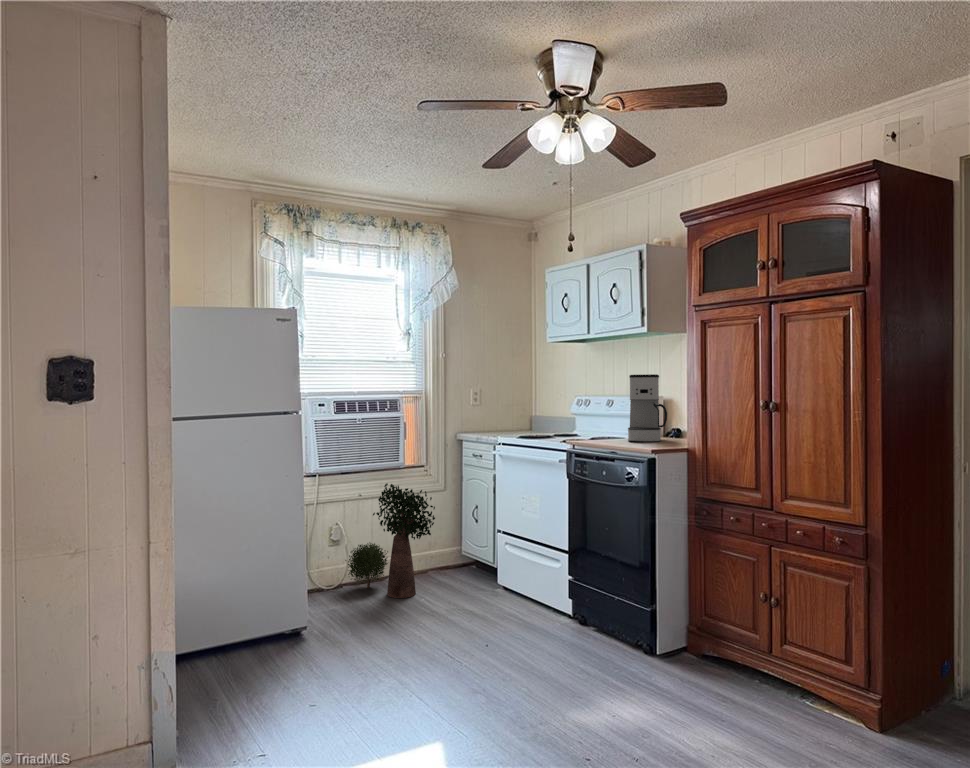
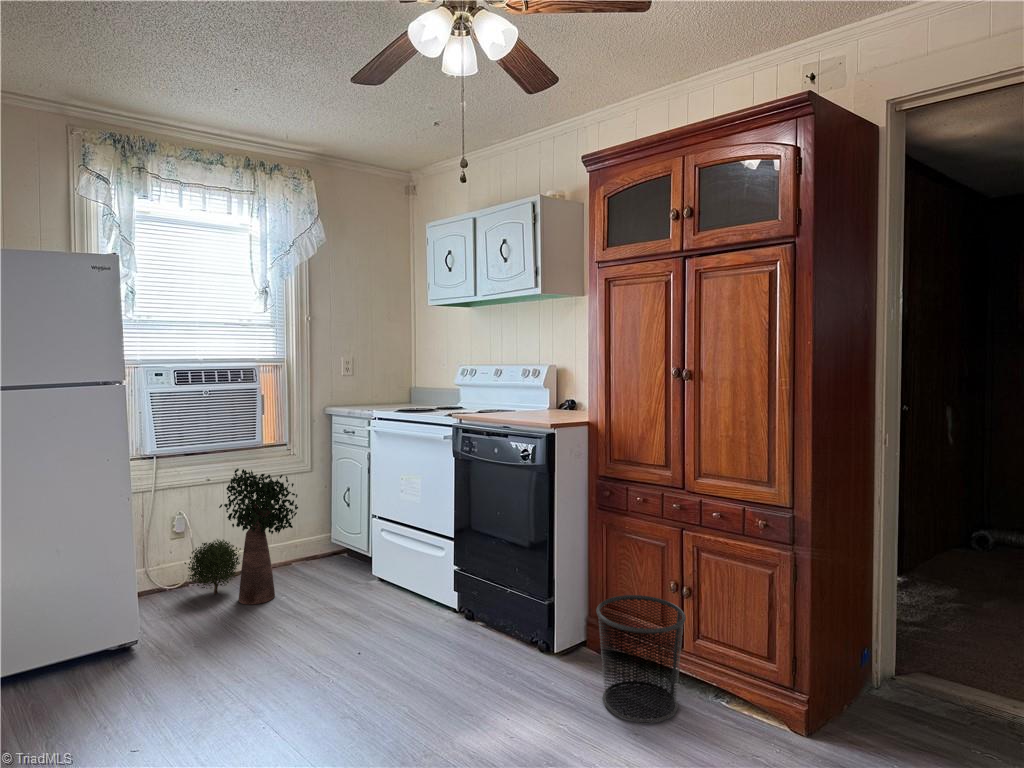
coffee maker: present [628,374,667,442] -> none [521,340,563,415]
waste bin: none [689,602,771,711] -> present [596,595,686,723]

